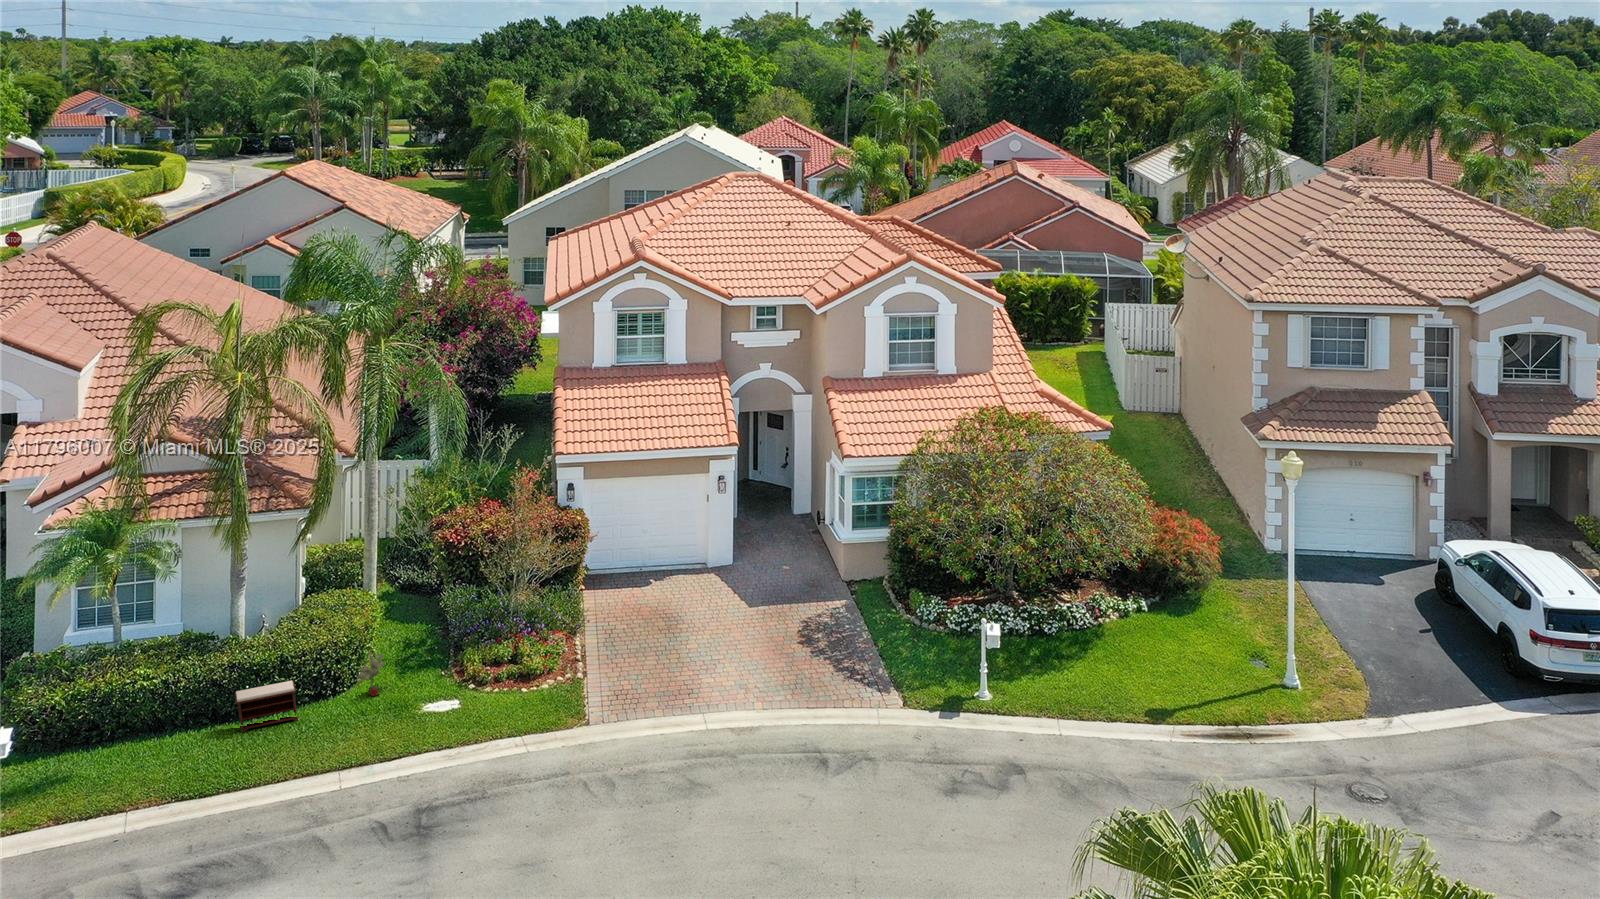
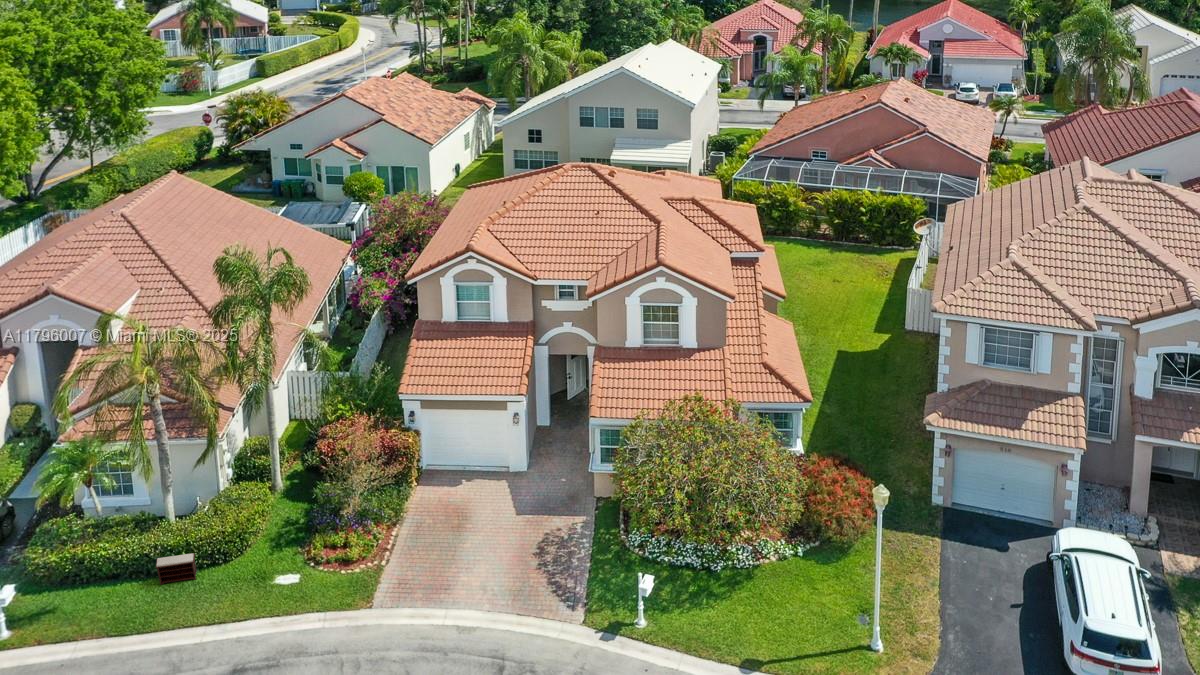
potted tree: present [358,654,385,696] -> none [236,536,256,565]

